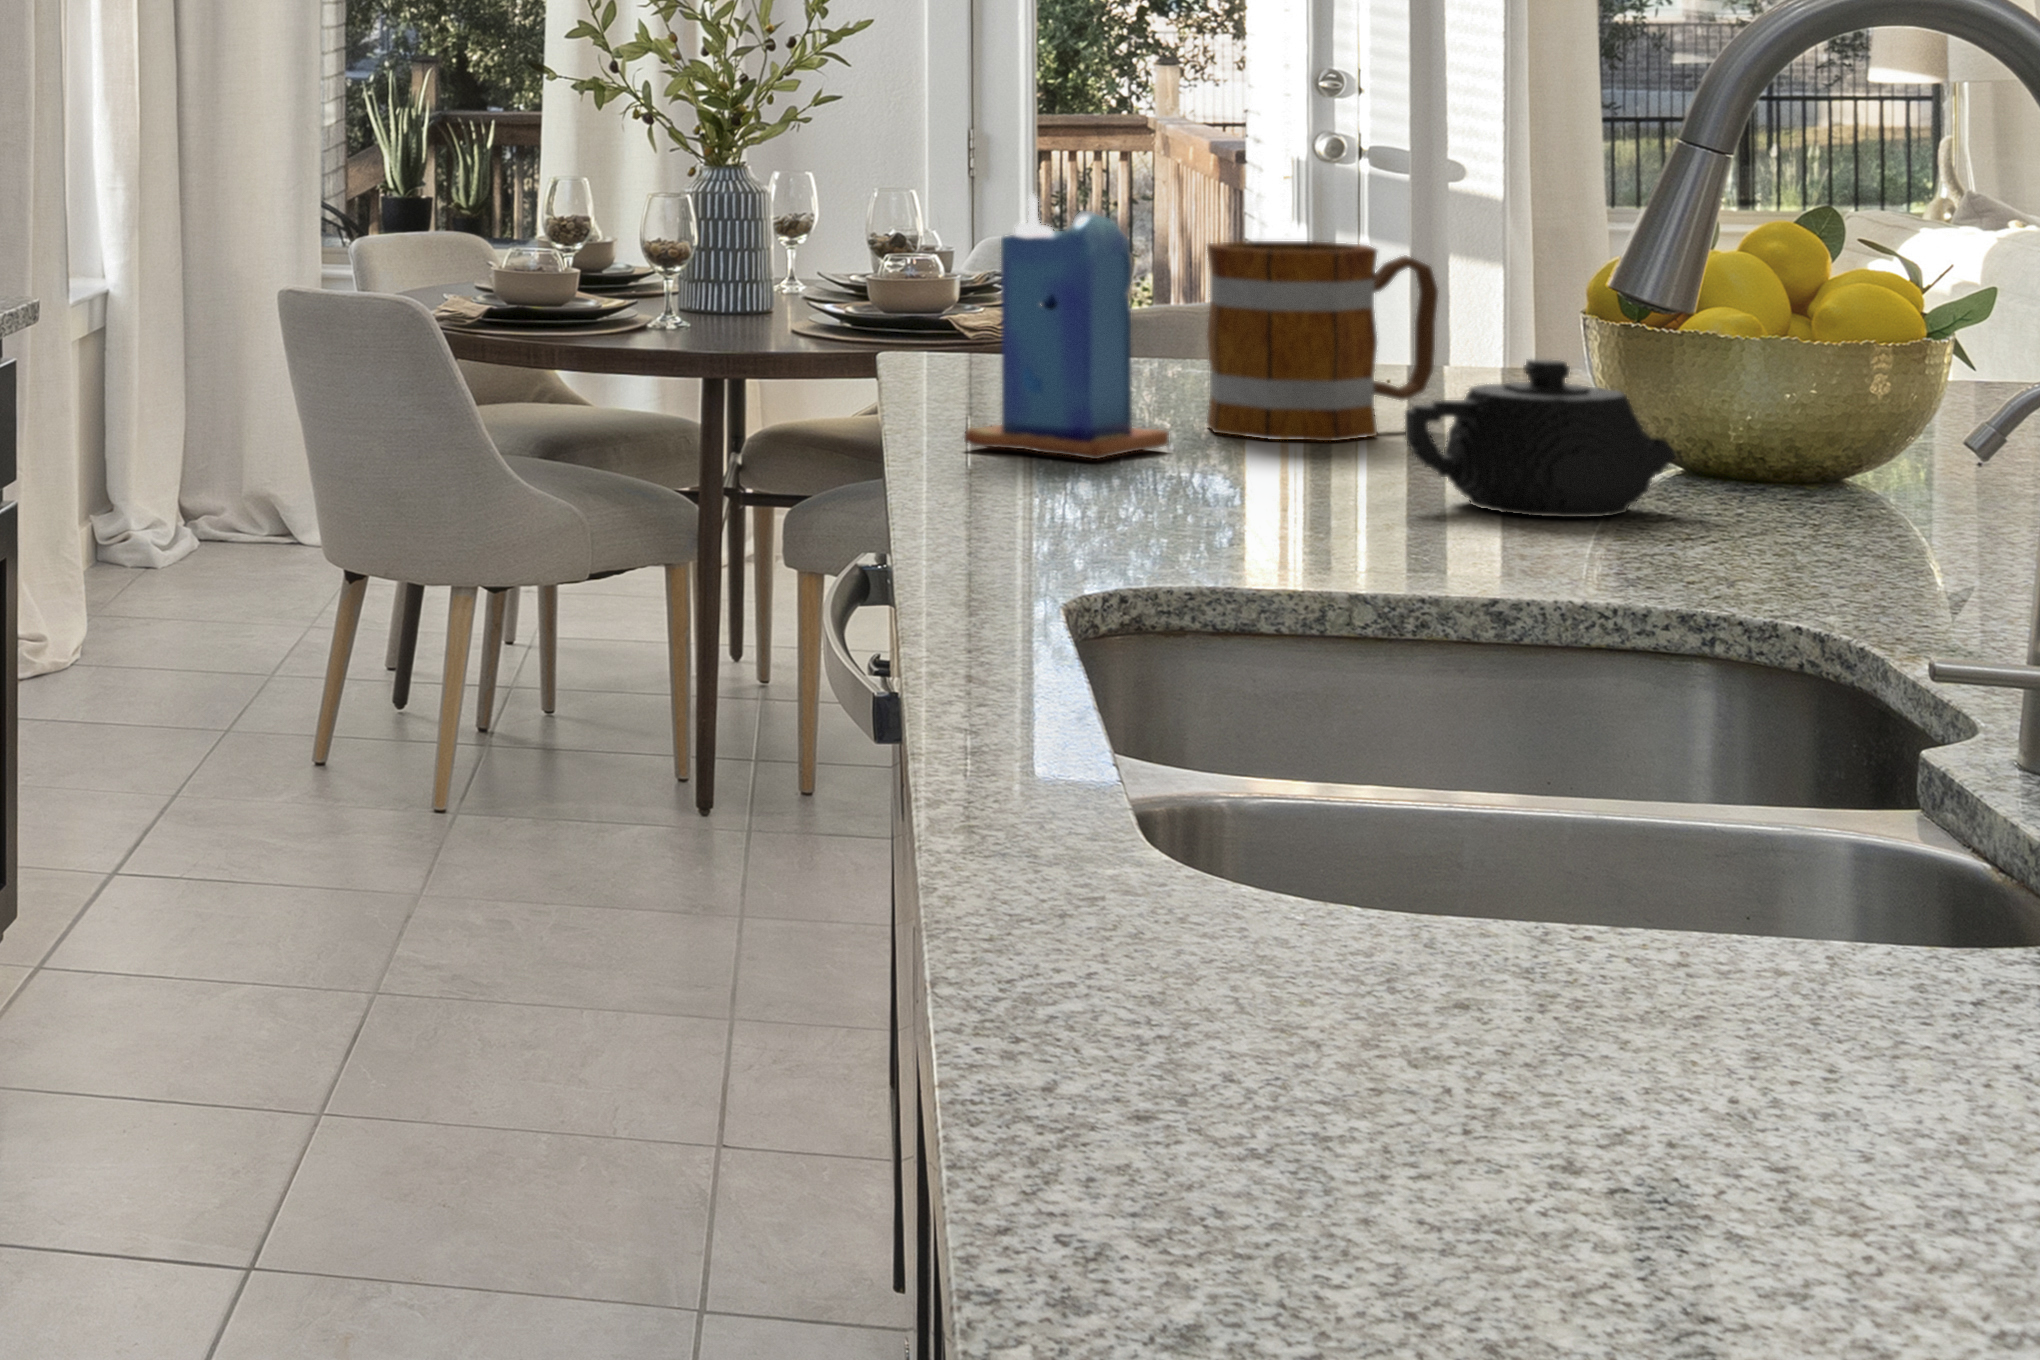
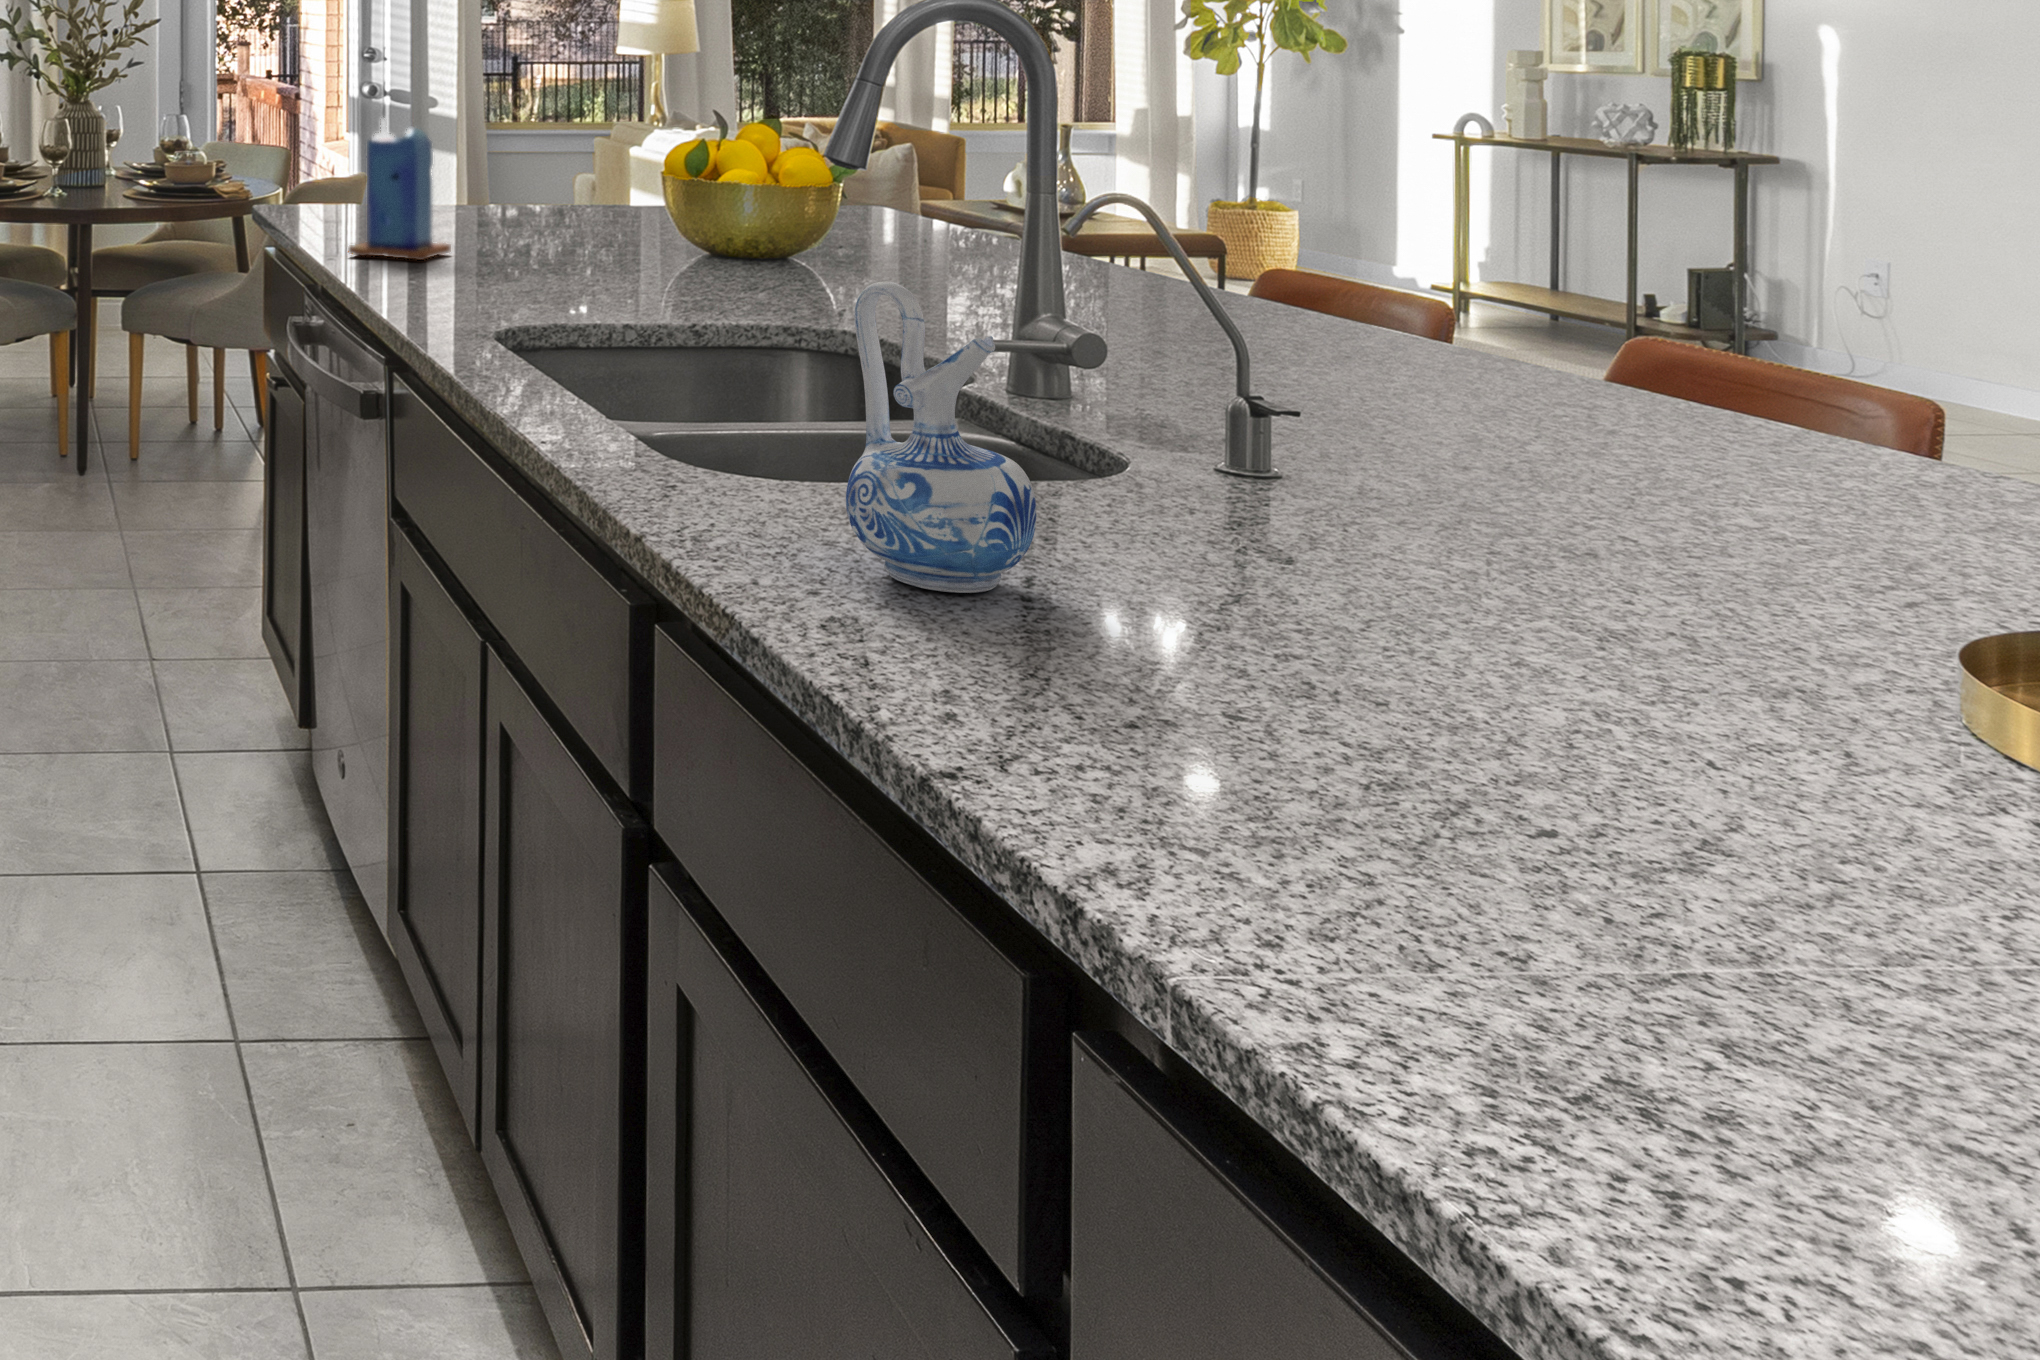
mug: present [1207,241,1438,441] -> none [455,141,569,247]
teapot: present [1405,359,1675,517] -> none [598,201,740,283]
ceramic pitcher: none [1232,528,1616,1174] -> present [846,282,1036,593]

